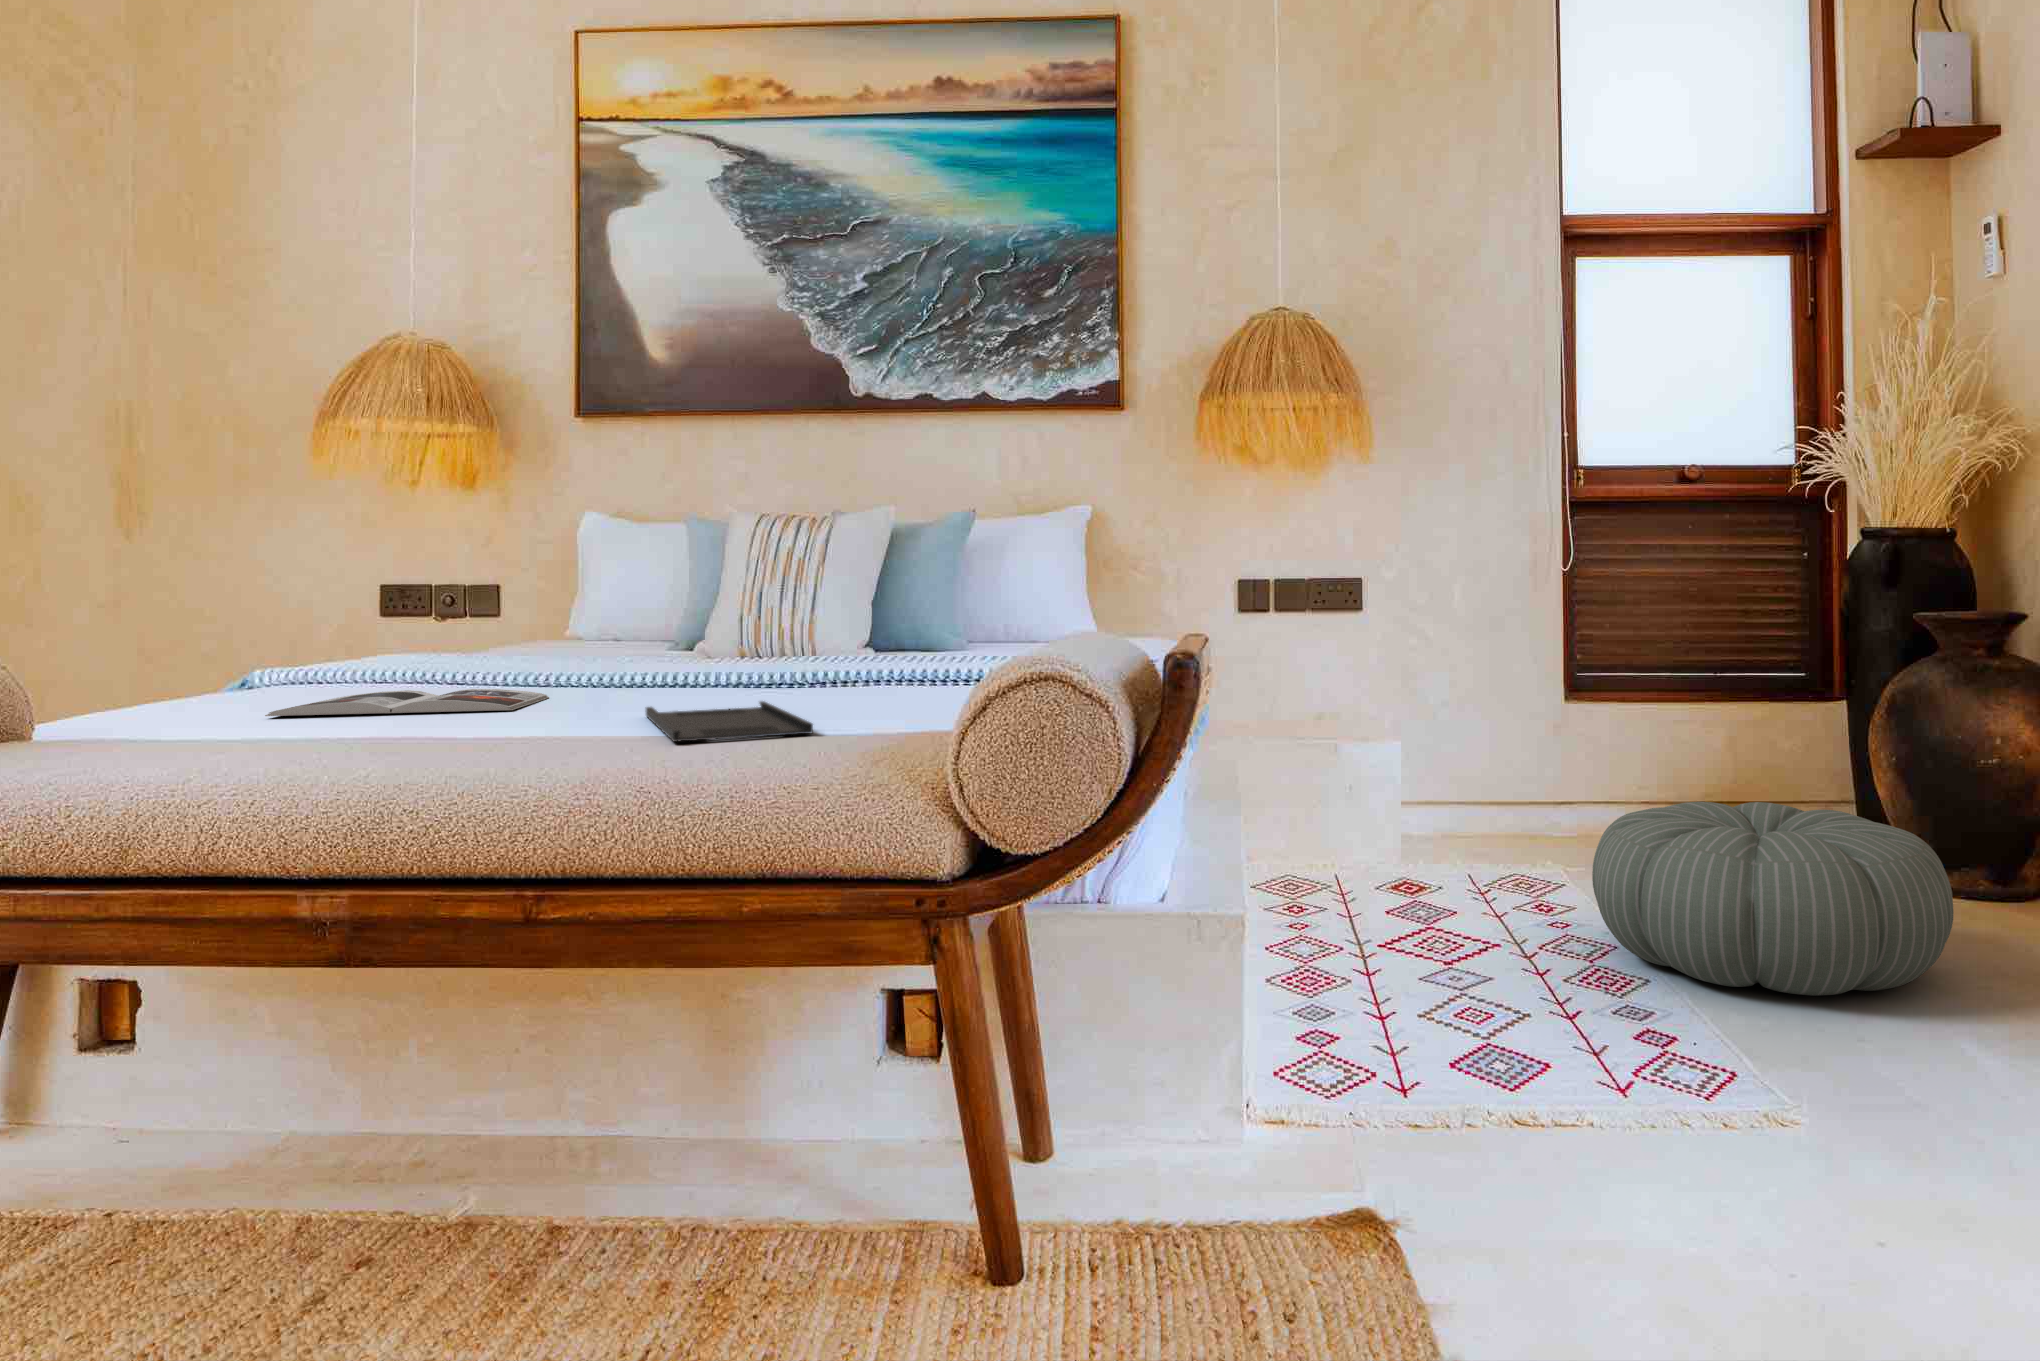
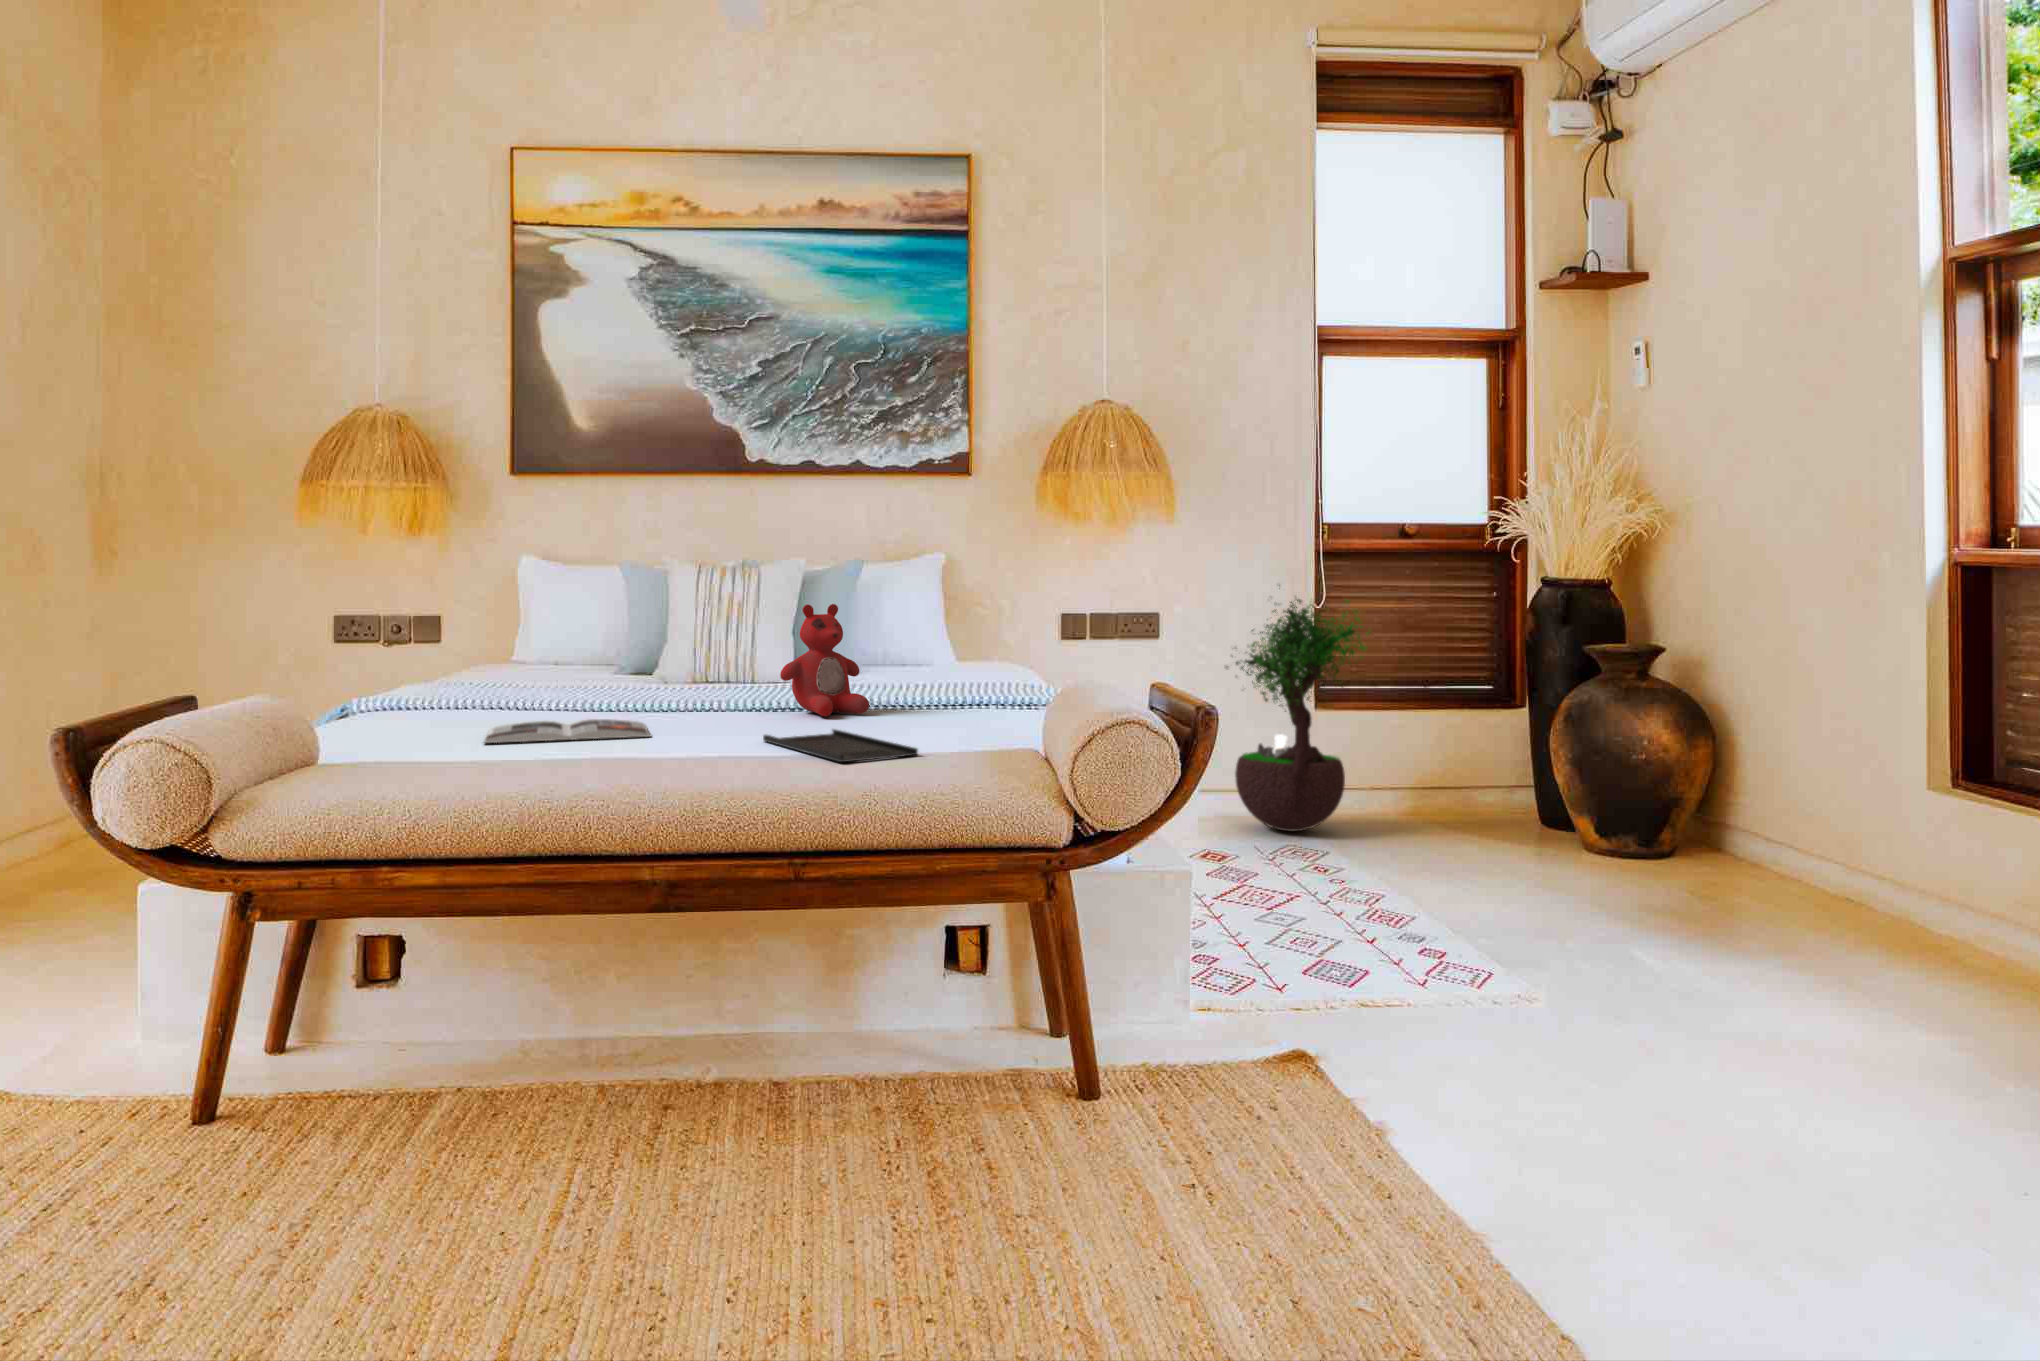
potted tree: none [1430,534,1622,855] -> present [1225,585,1371,831]
stuffed bear: none [752,540,873,689] -> present [780,604,869,716]
pouf: present [1592,802,1954,996] -> none [1365,790,1618,924]

